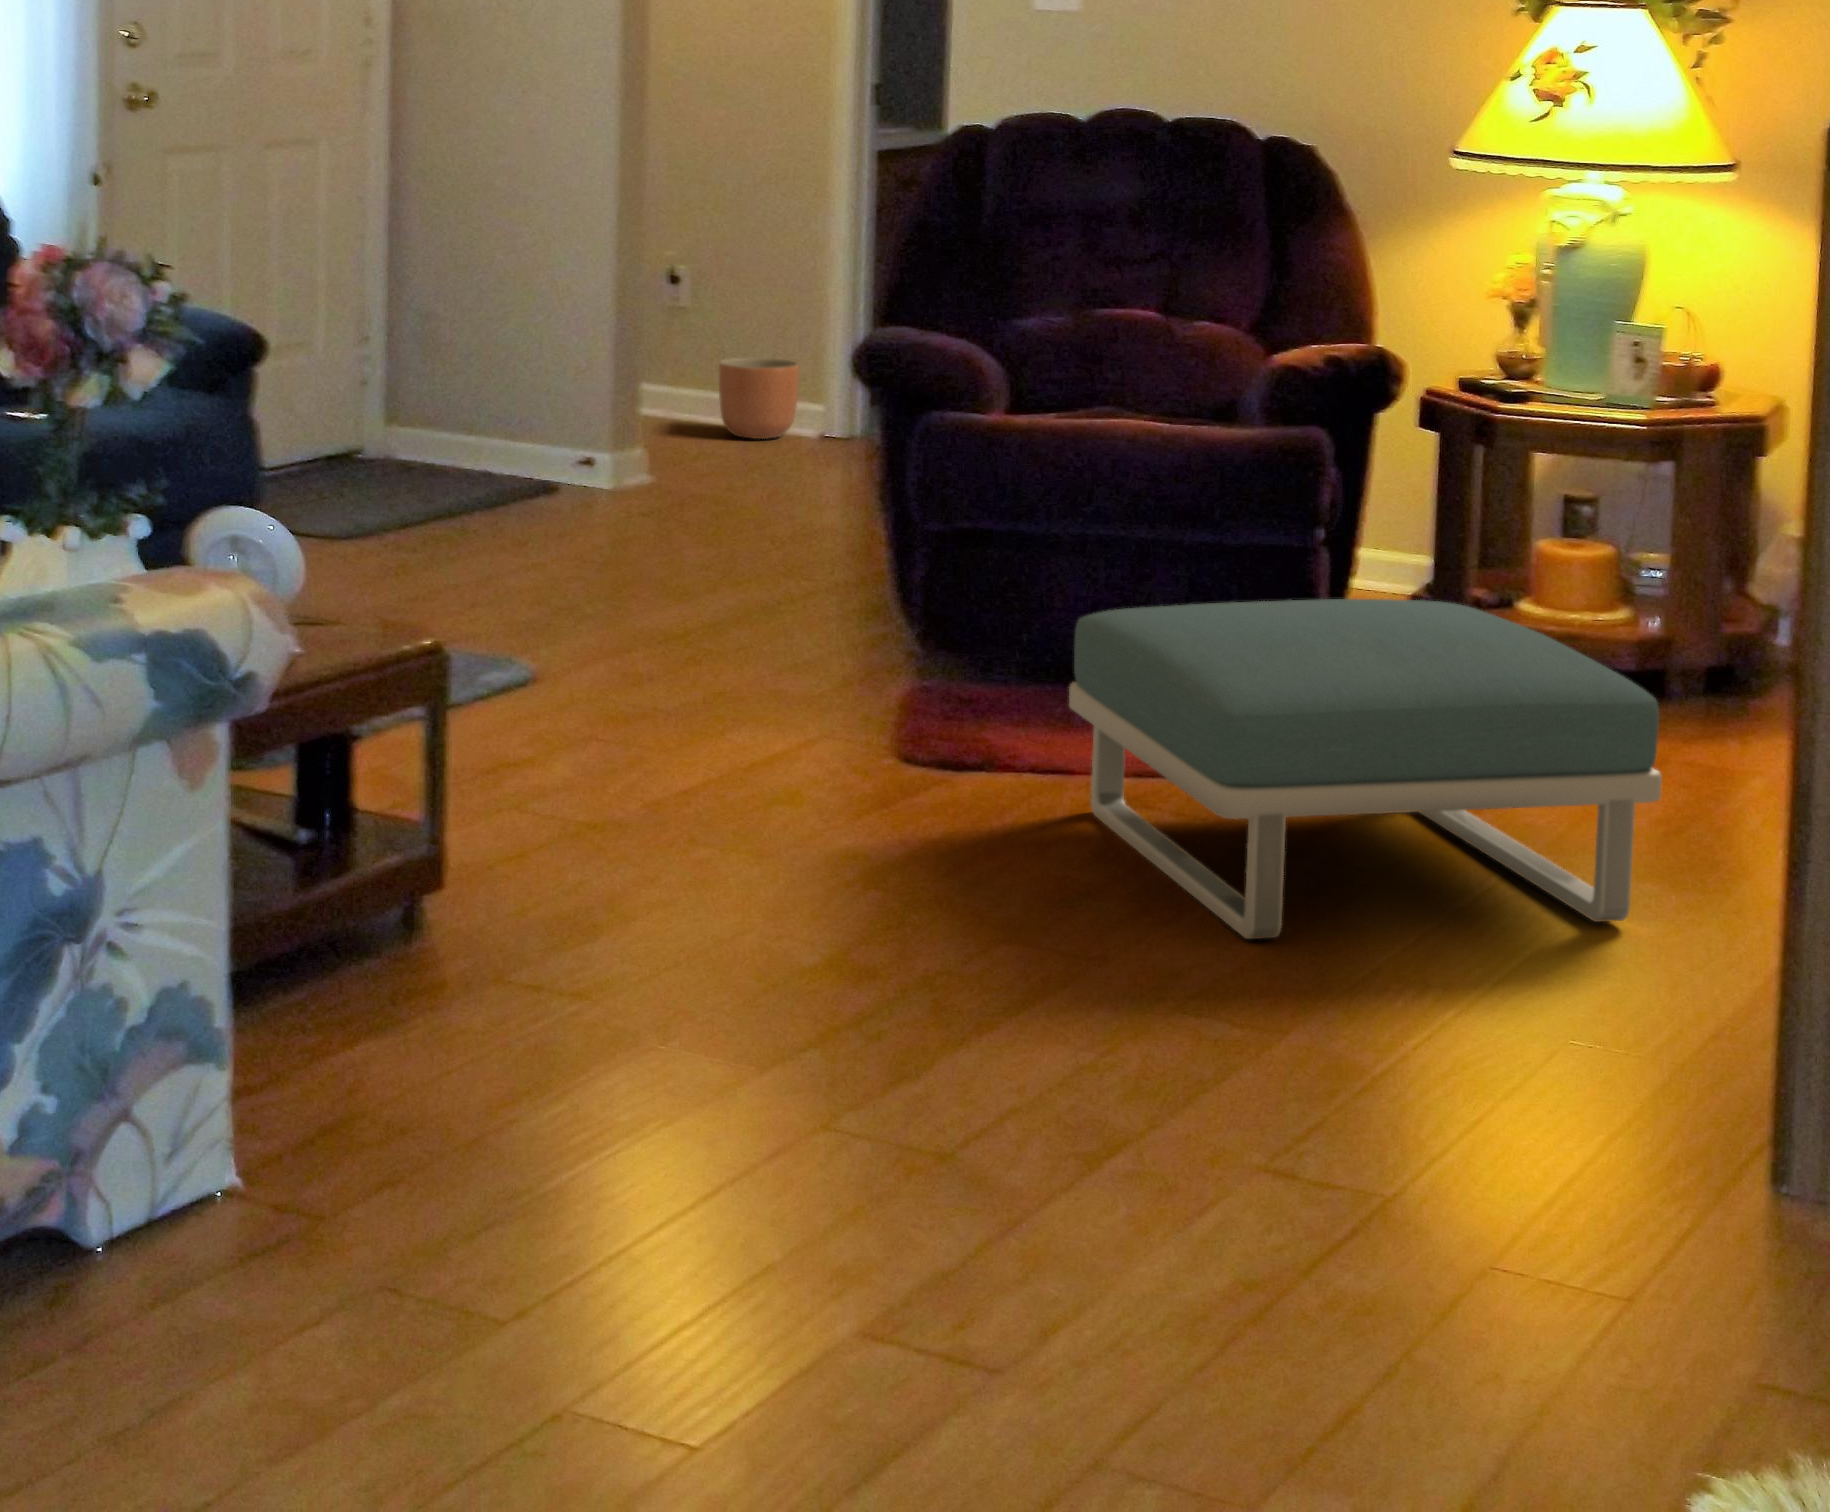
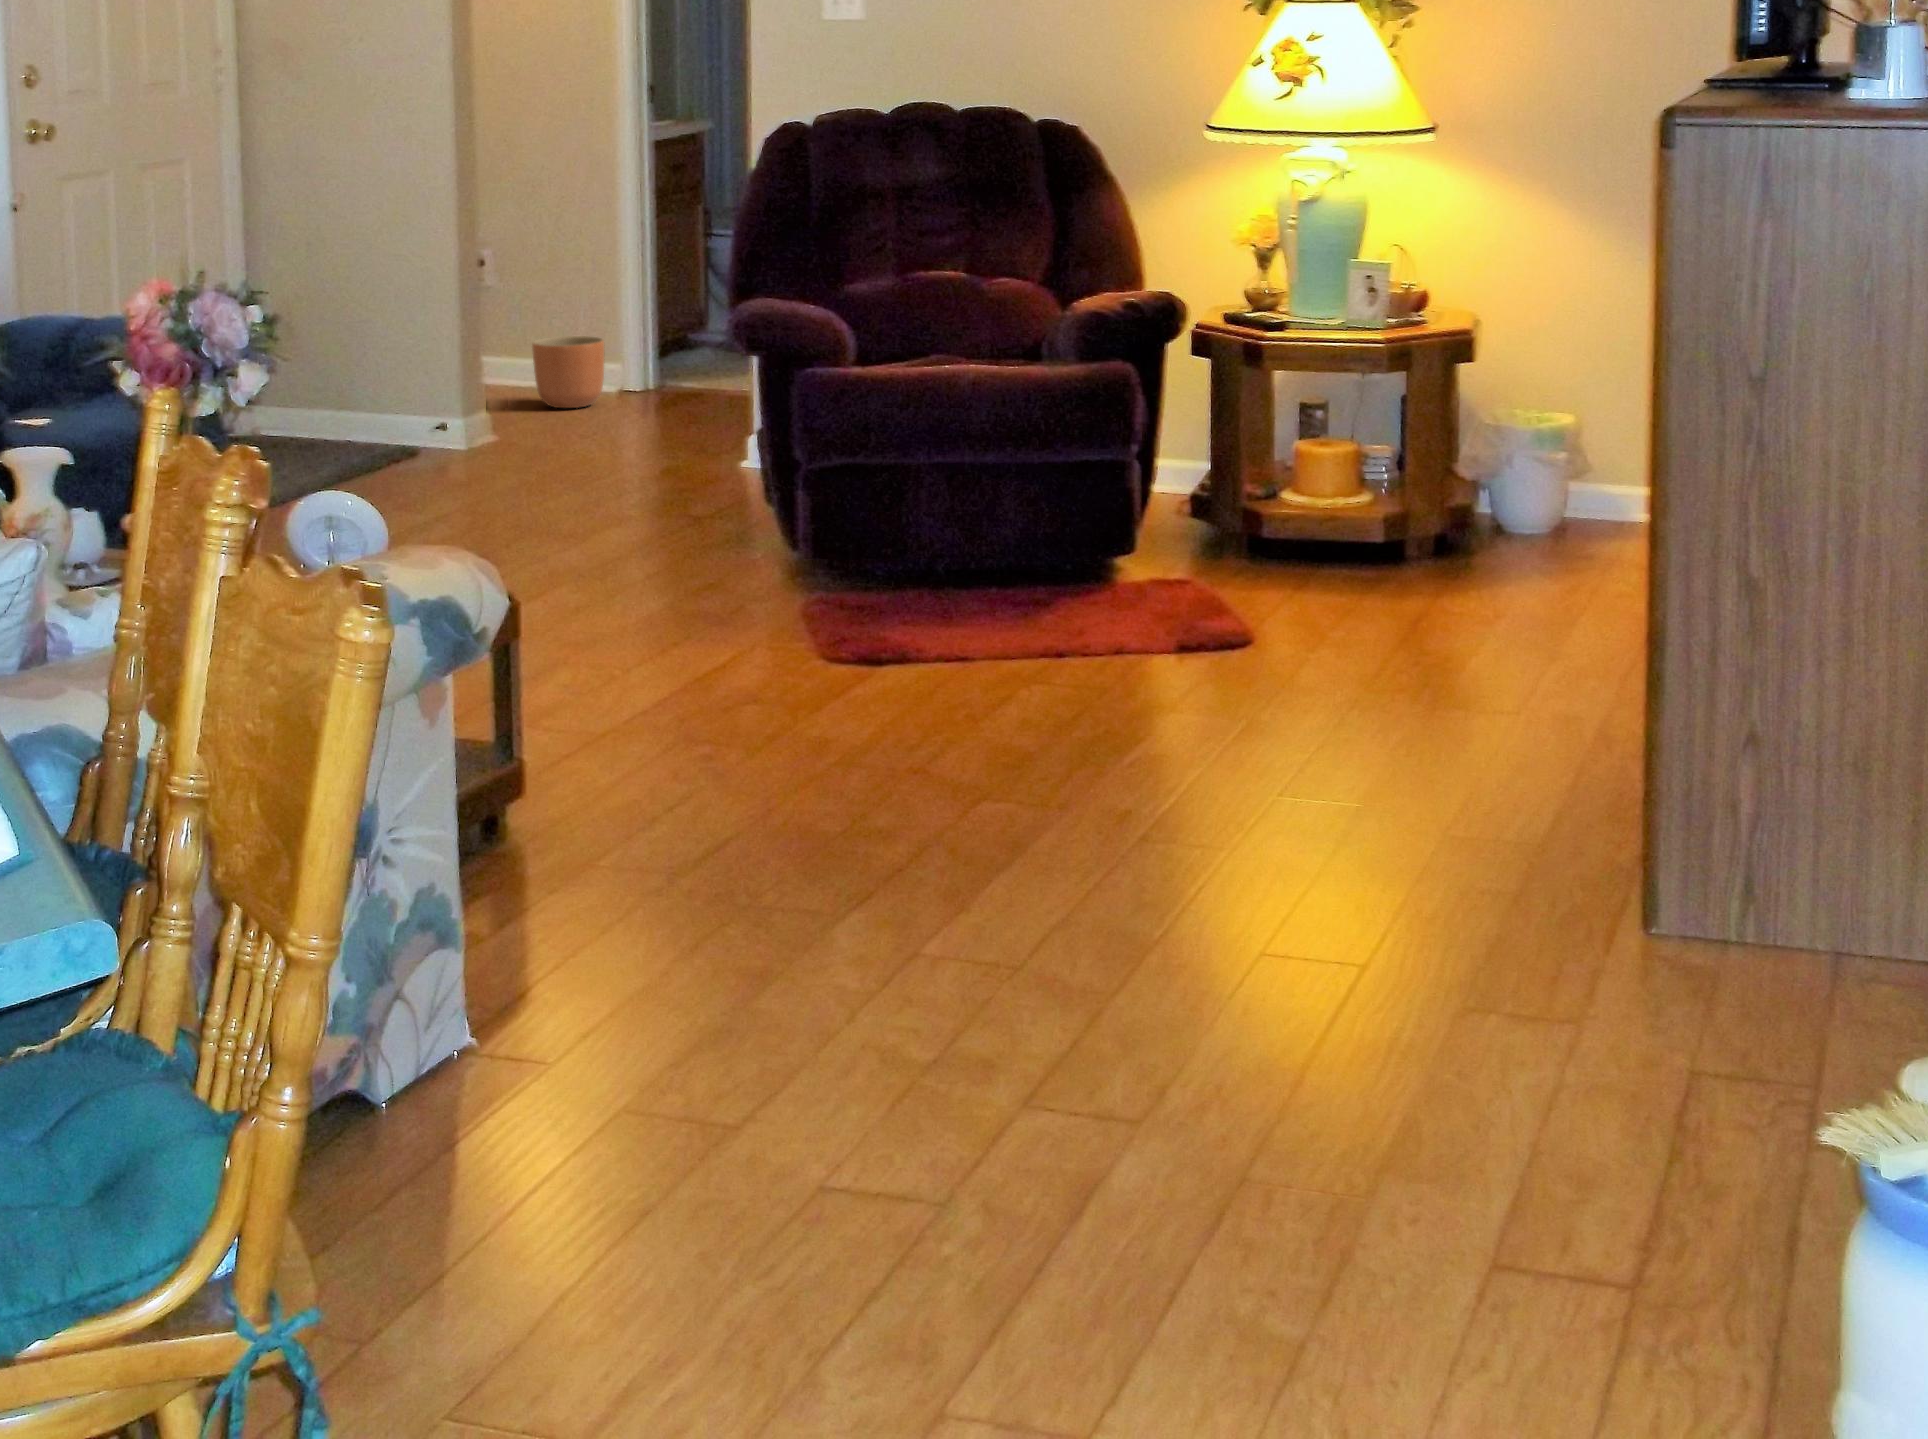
footstool: present [1069,599,1662,939] -> none [980,497,1465,776]

